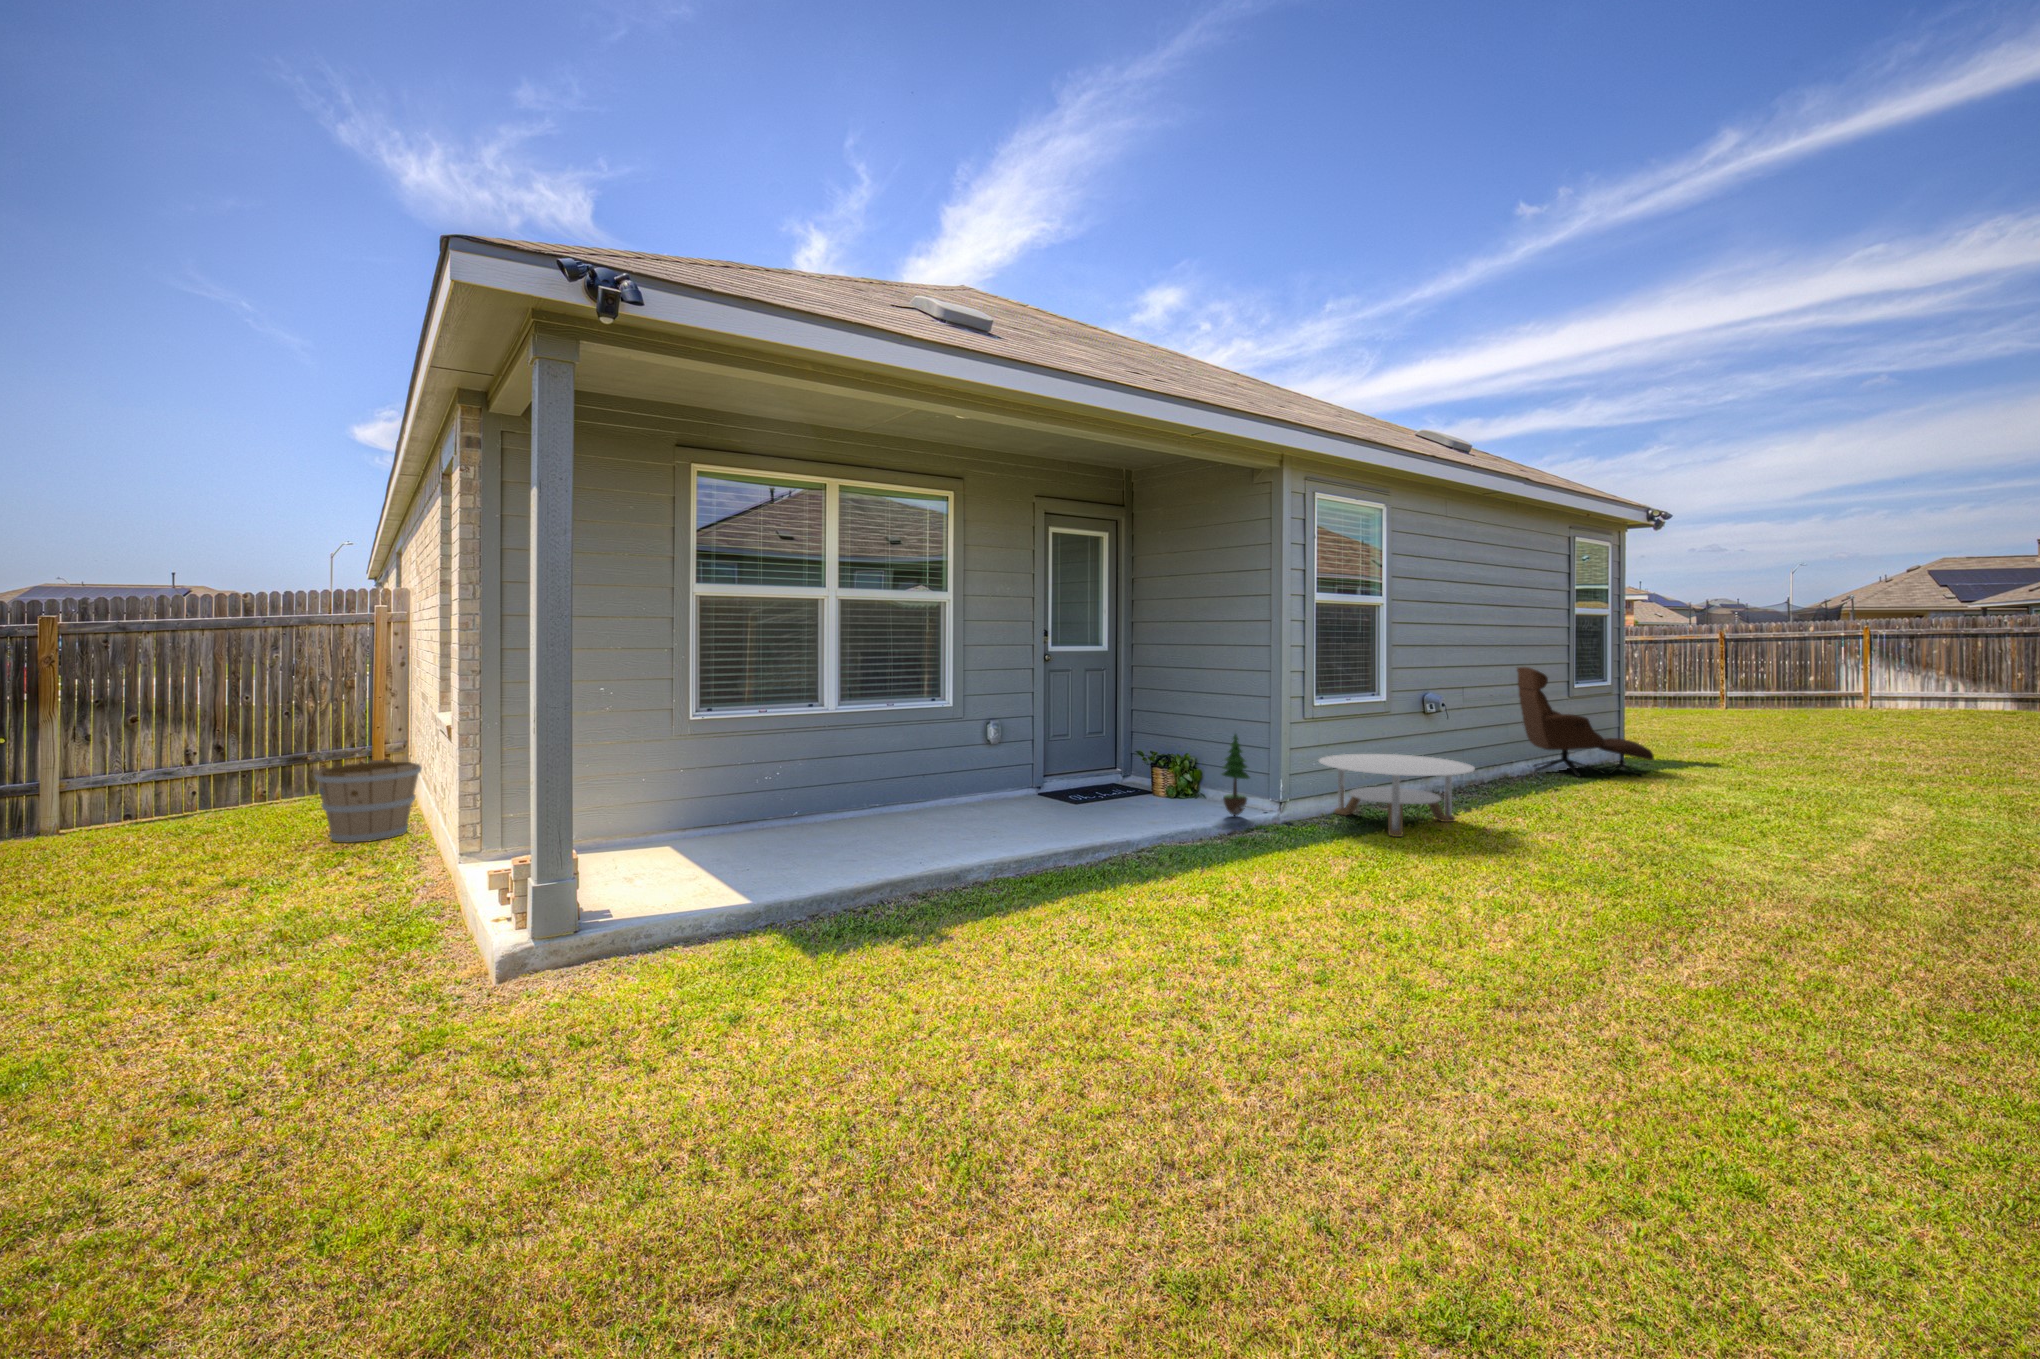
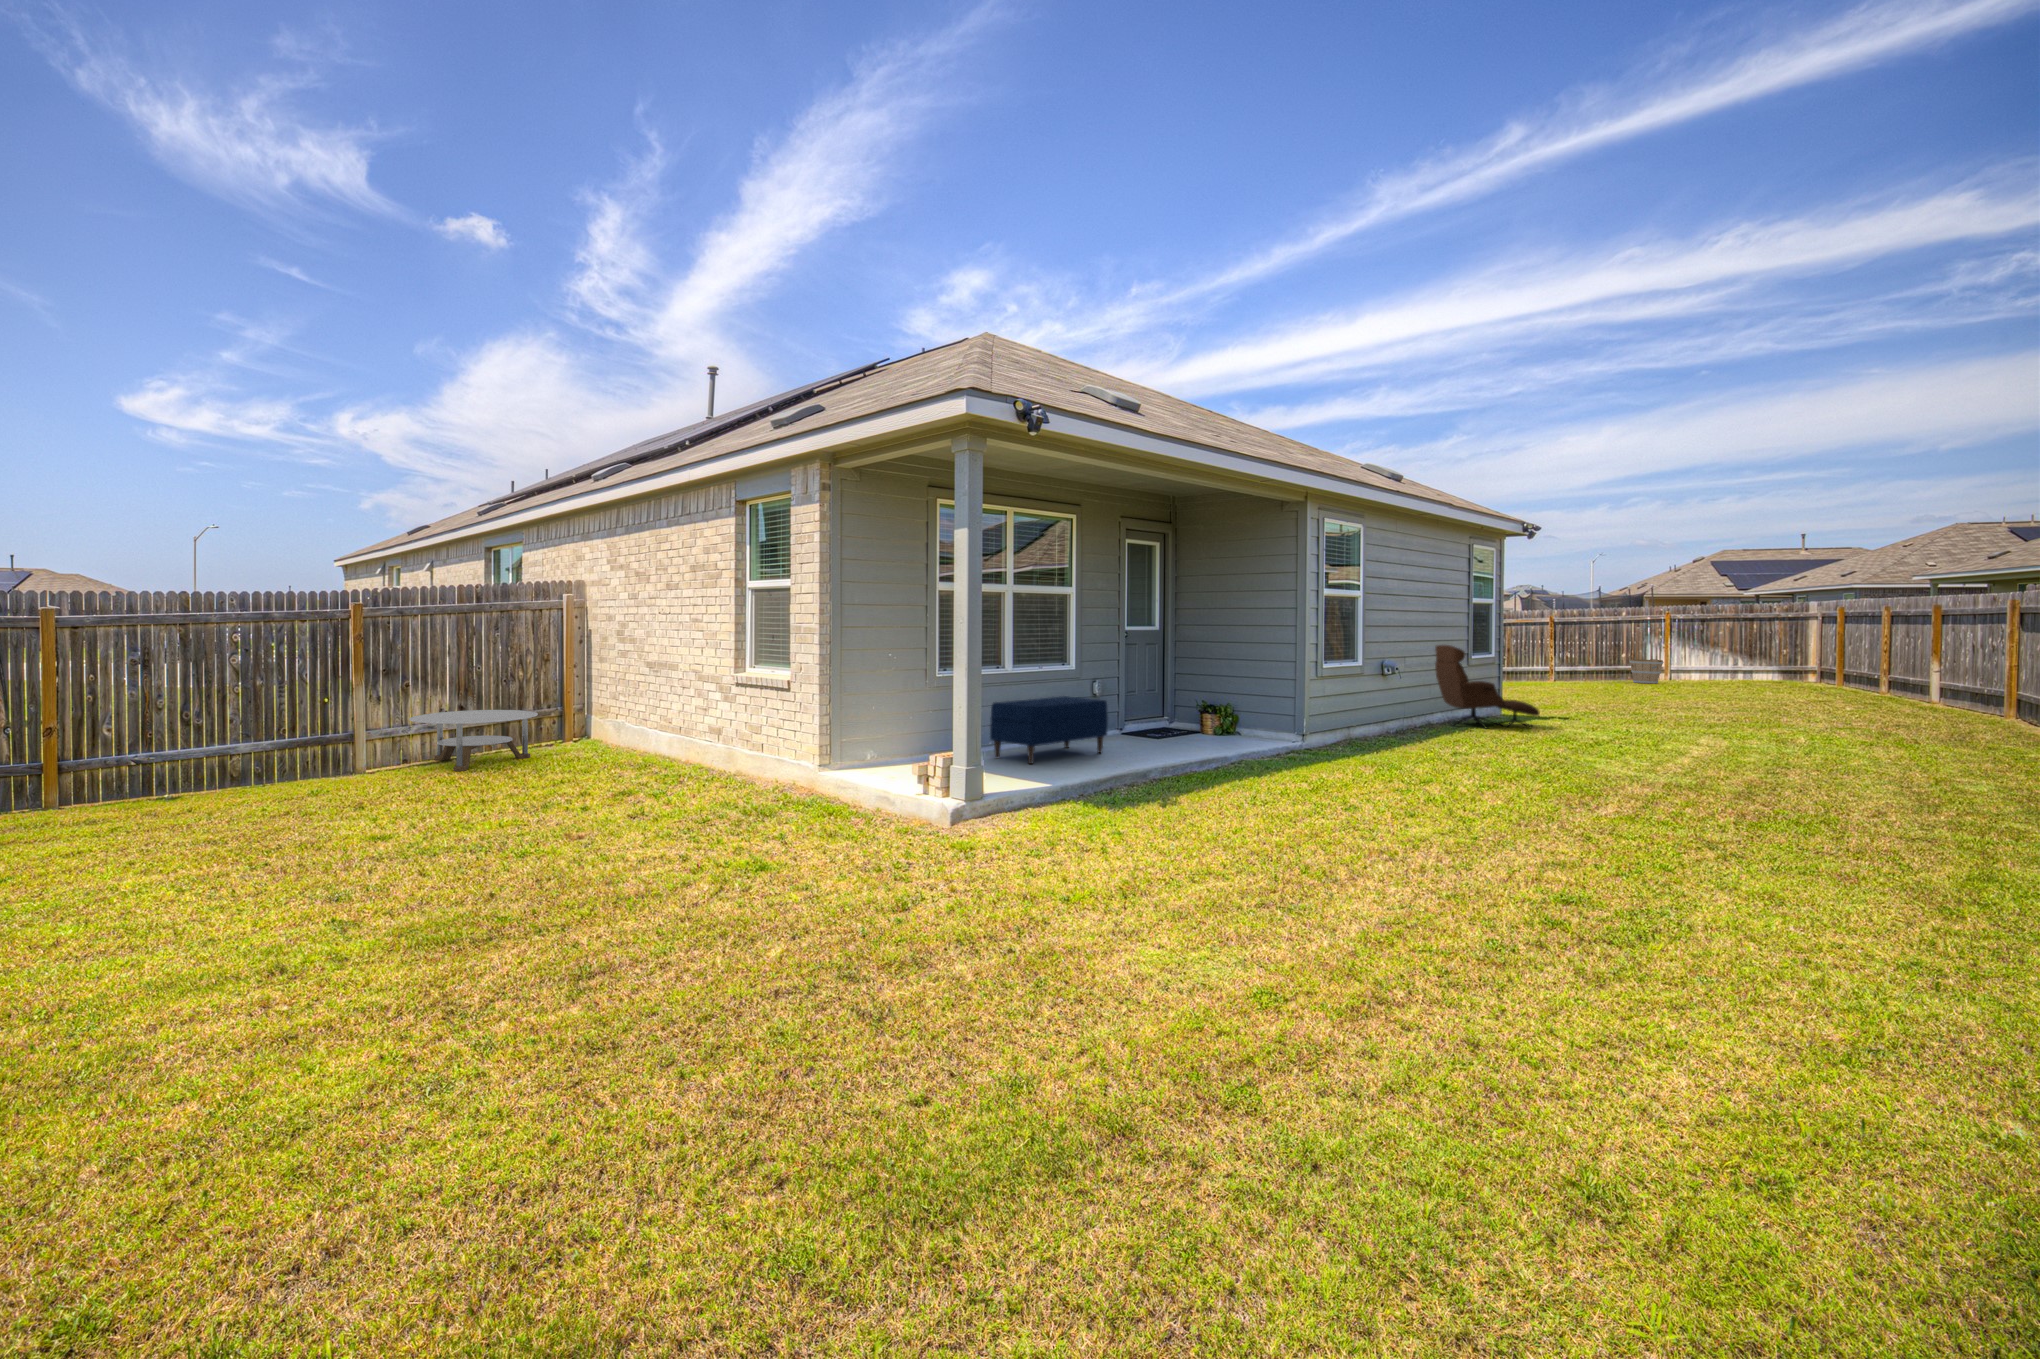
potted tree: present [1222,734,1250,816] -> none [1260,692,1284,754]
bench: none [802,737,979,836] -> present [990,696,1108,764]
round table: present [1319,754,1475,837] -> present [409,710,538,771]
wooden bucket: present [314,759,422,843] -> present [1629,659,1664,684]

